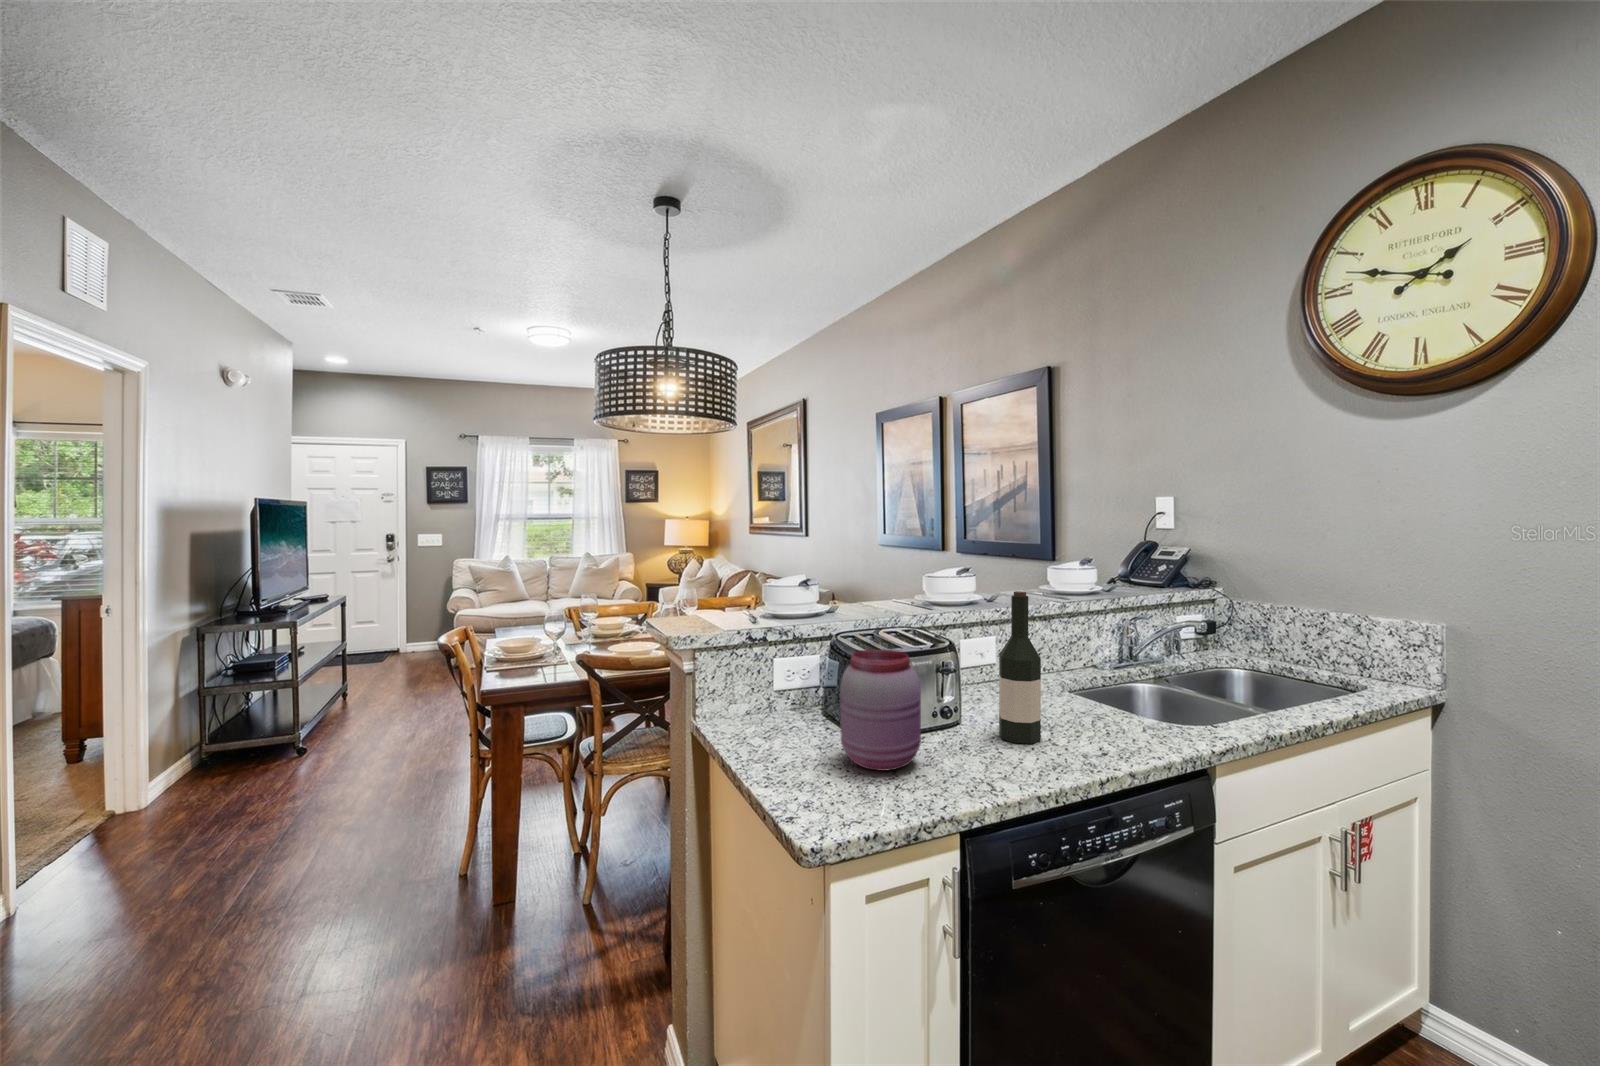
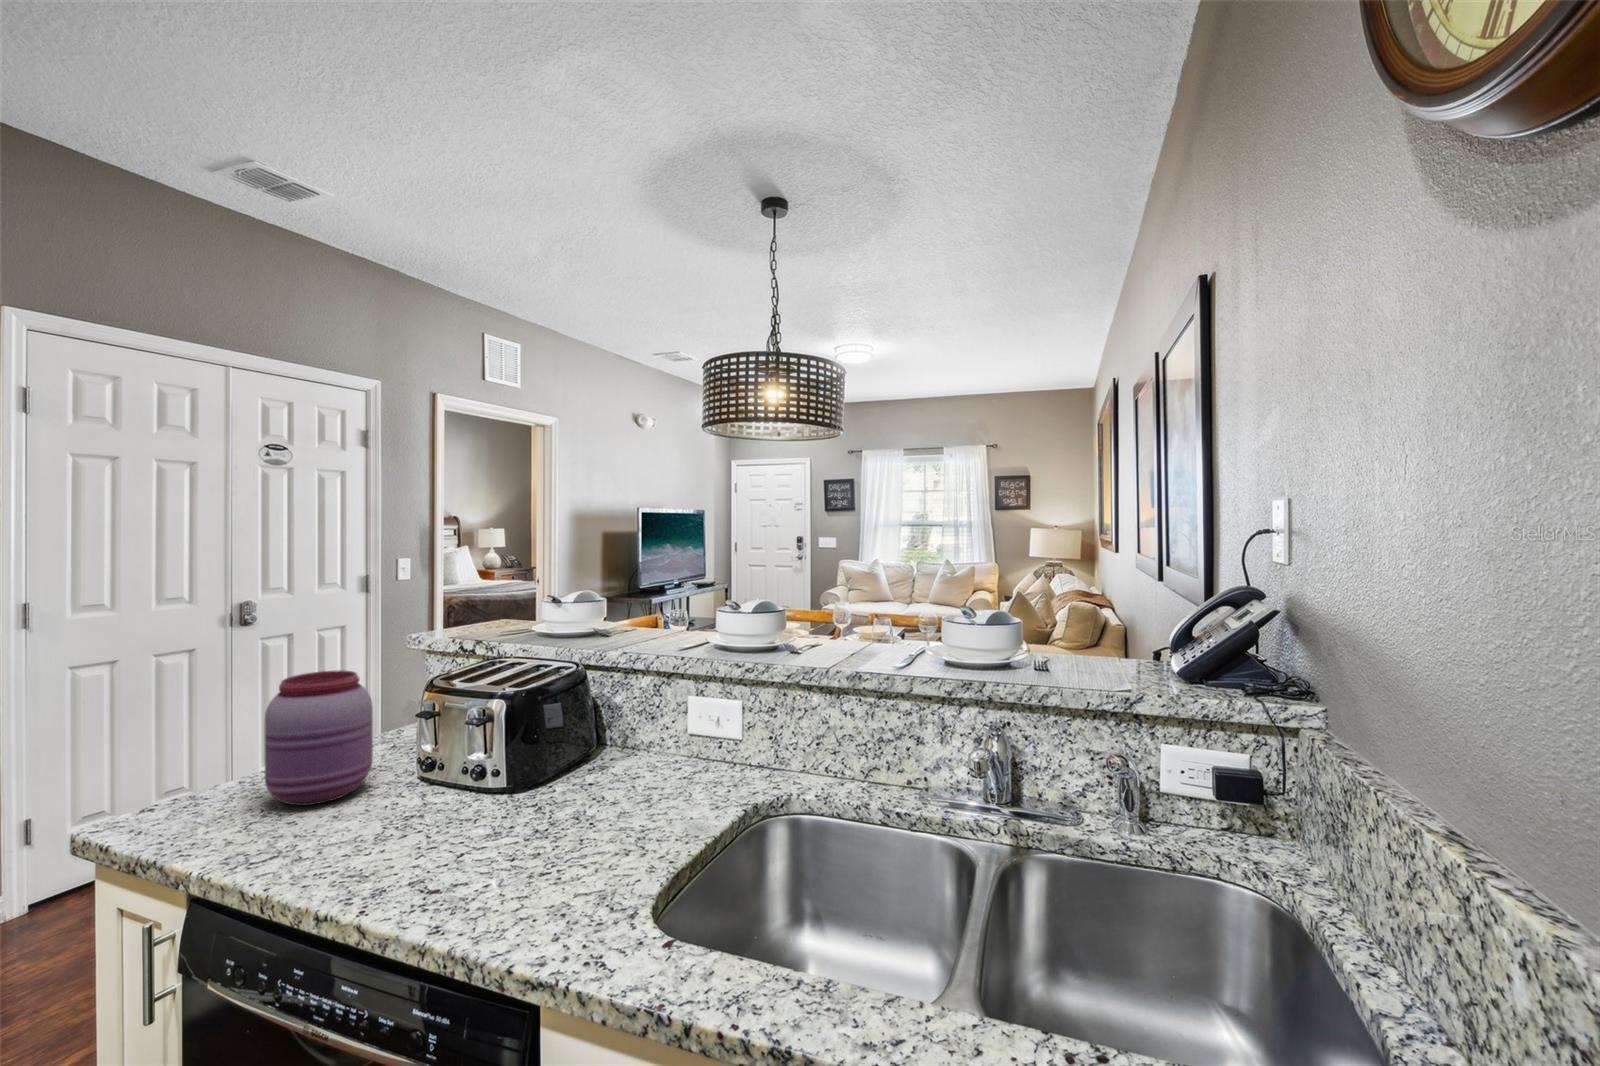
wine bottle: present [999,591,1041,744] -> none [433,629,493,841]

